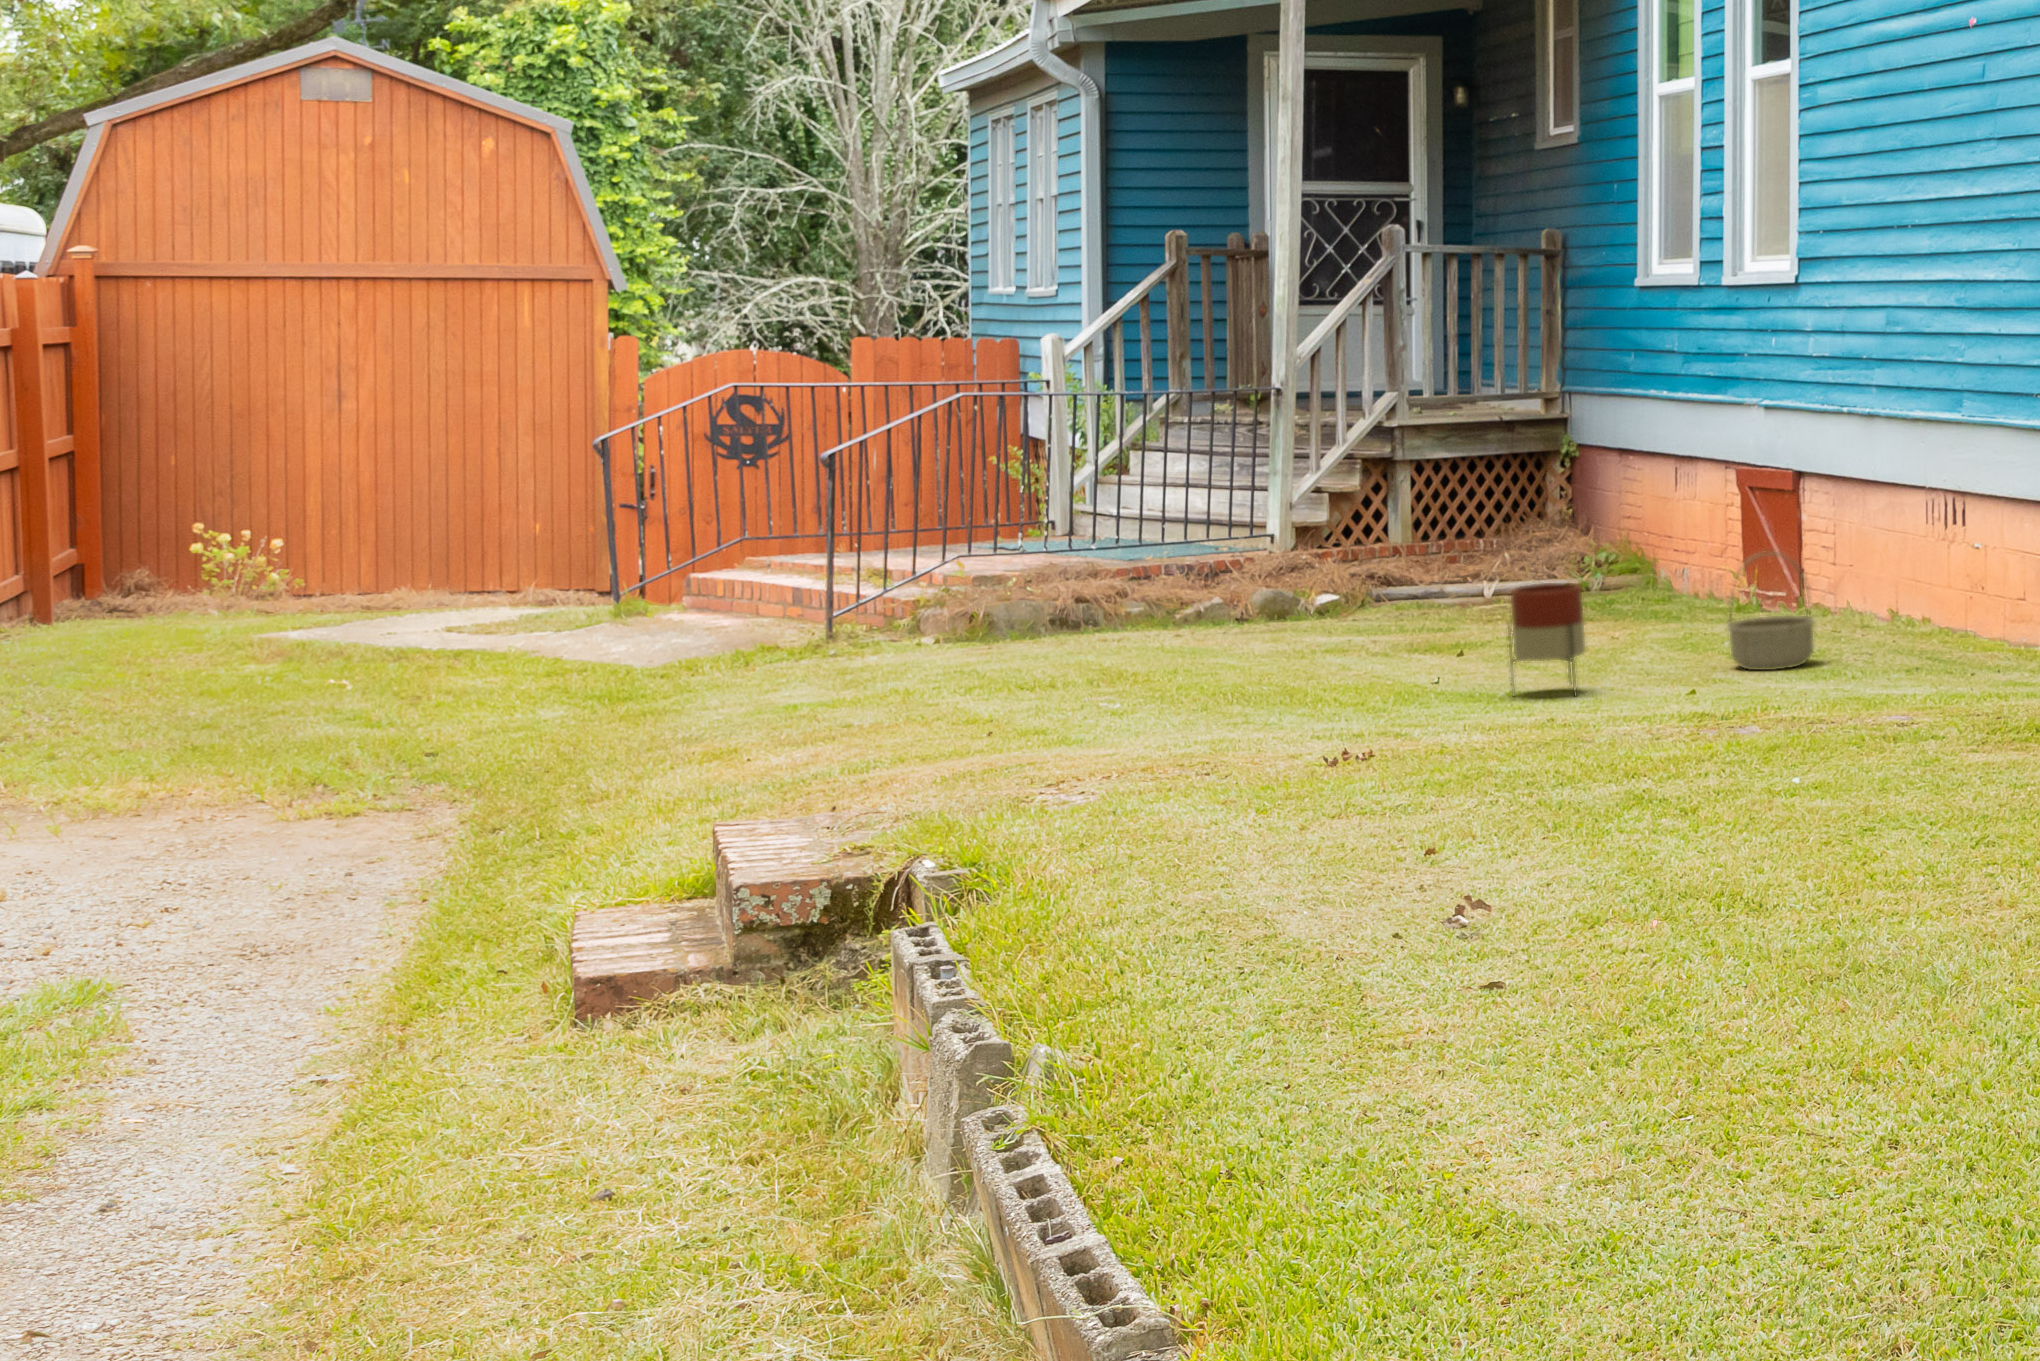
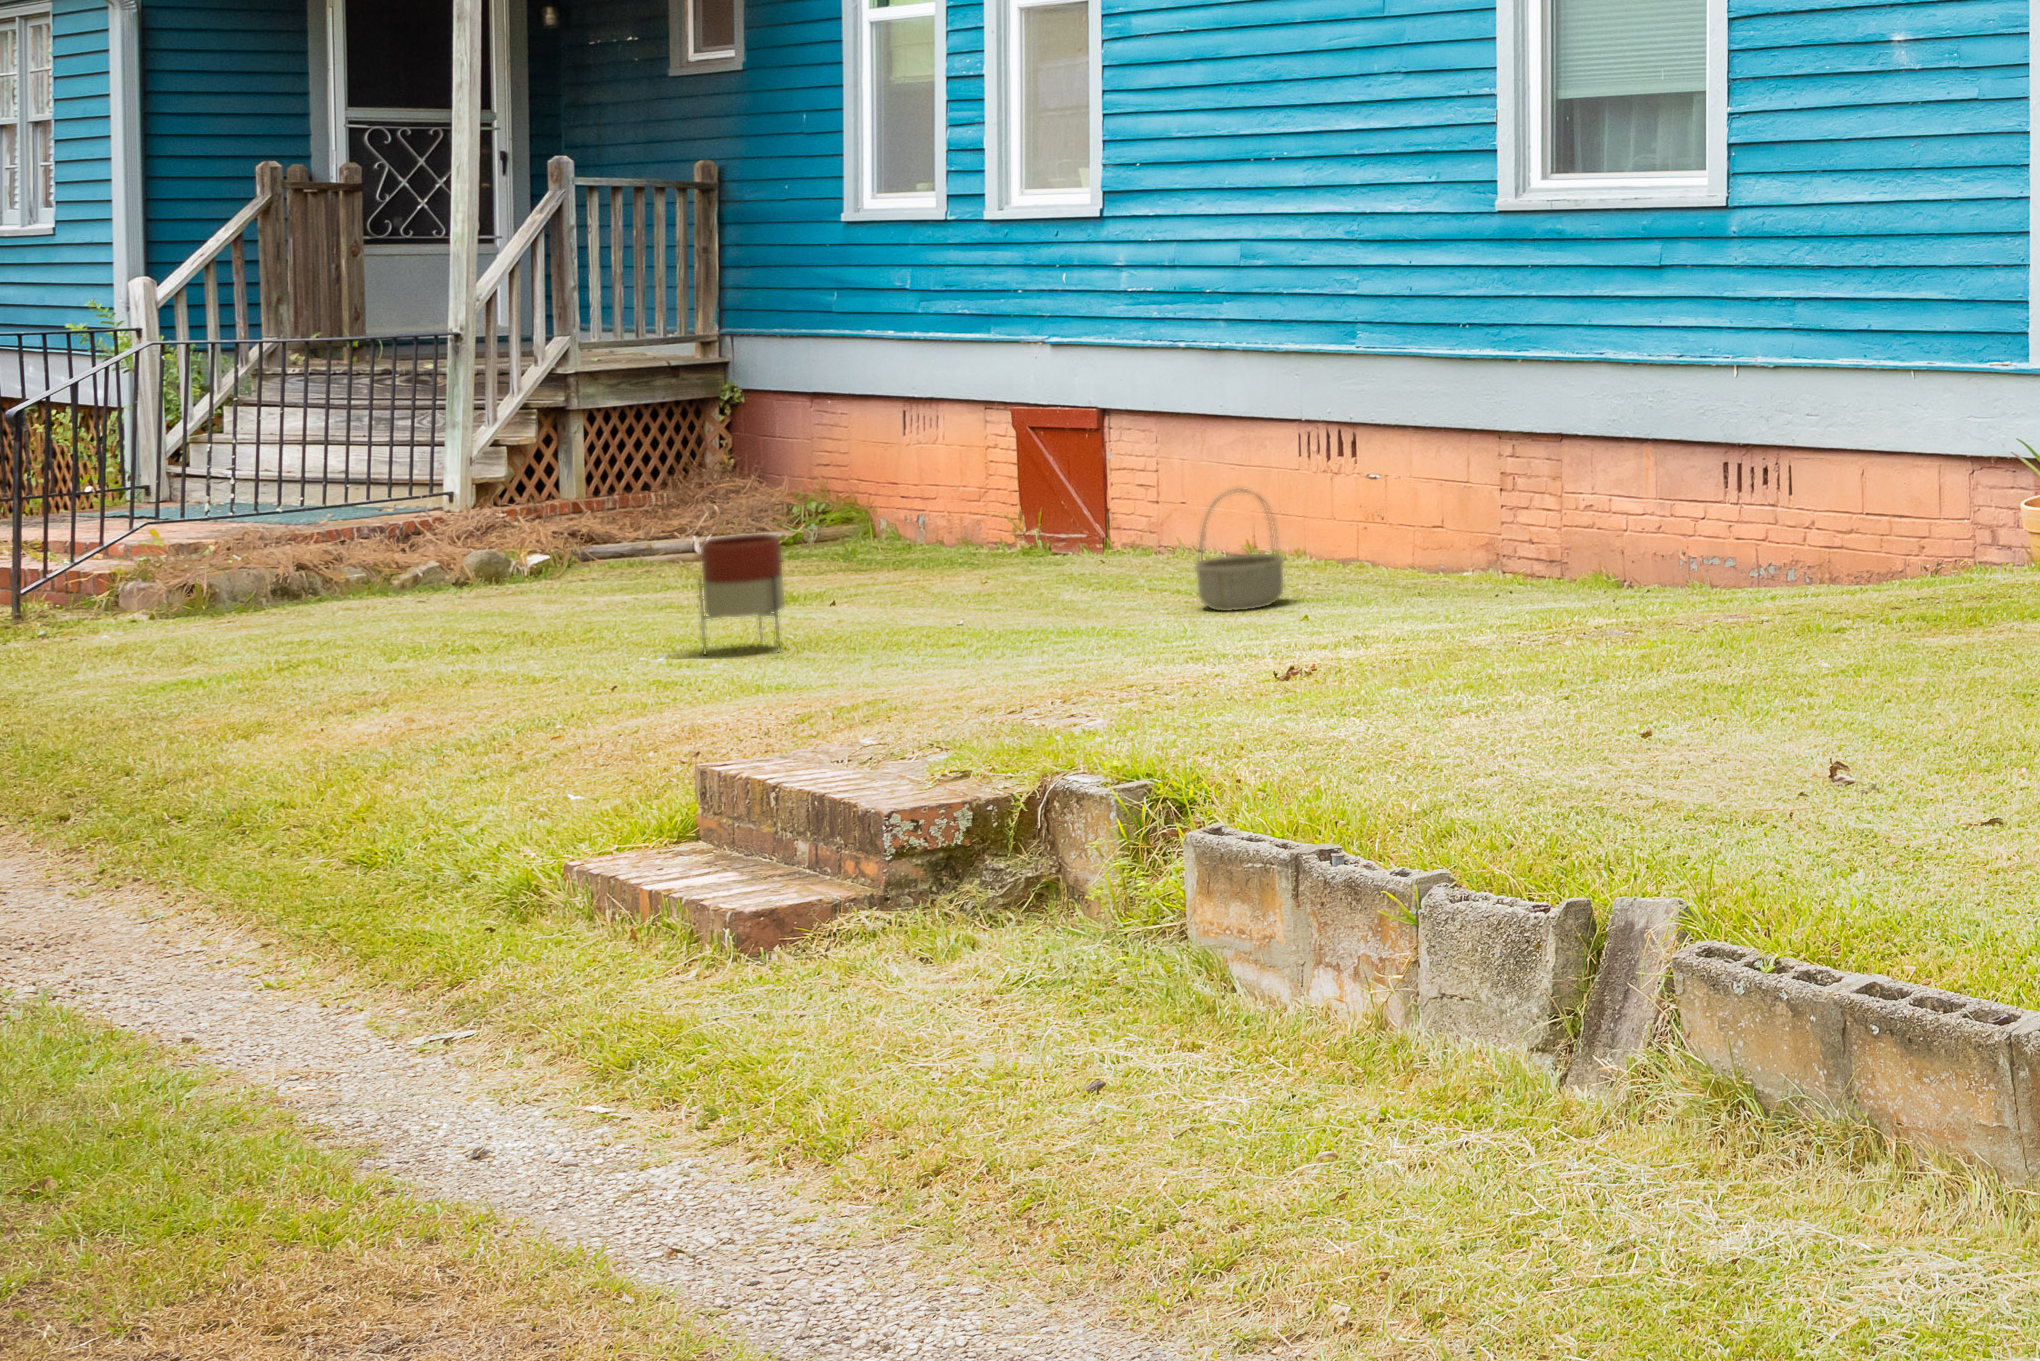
planter: present [1508,583,1586,693] -> present [699,534,785,653]

